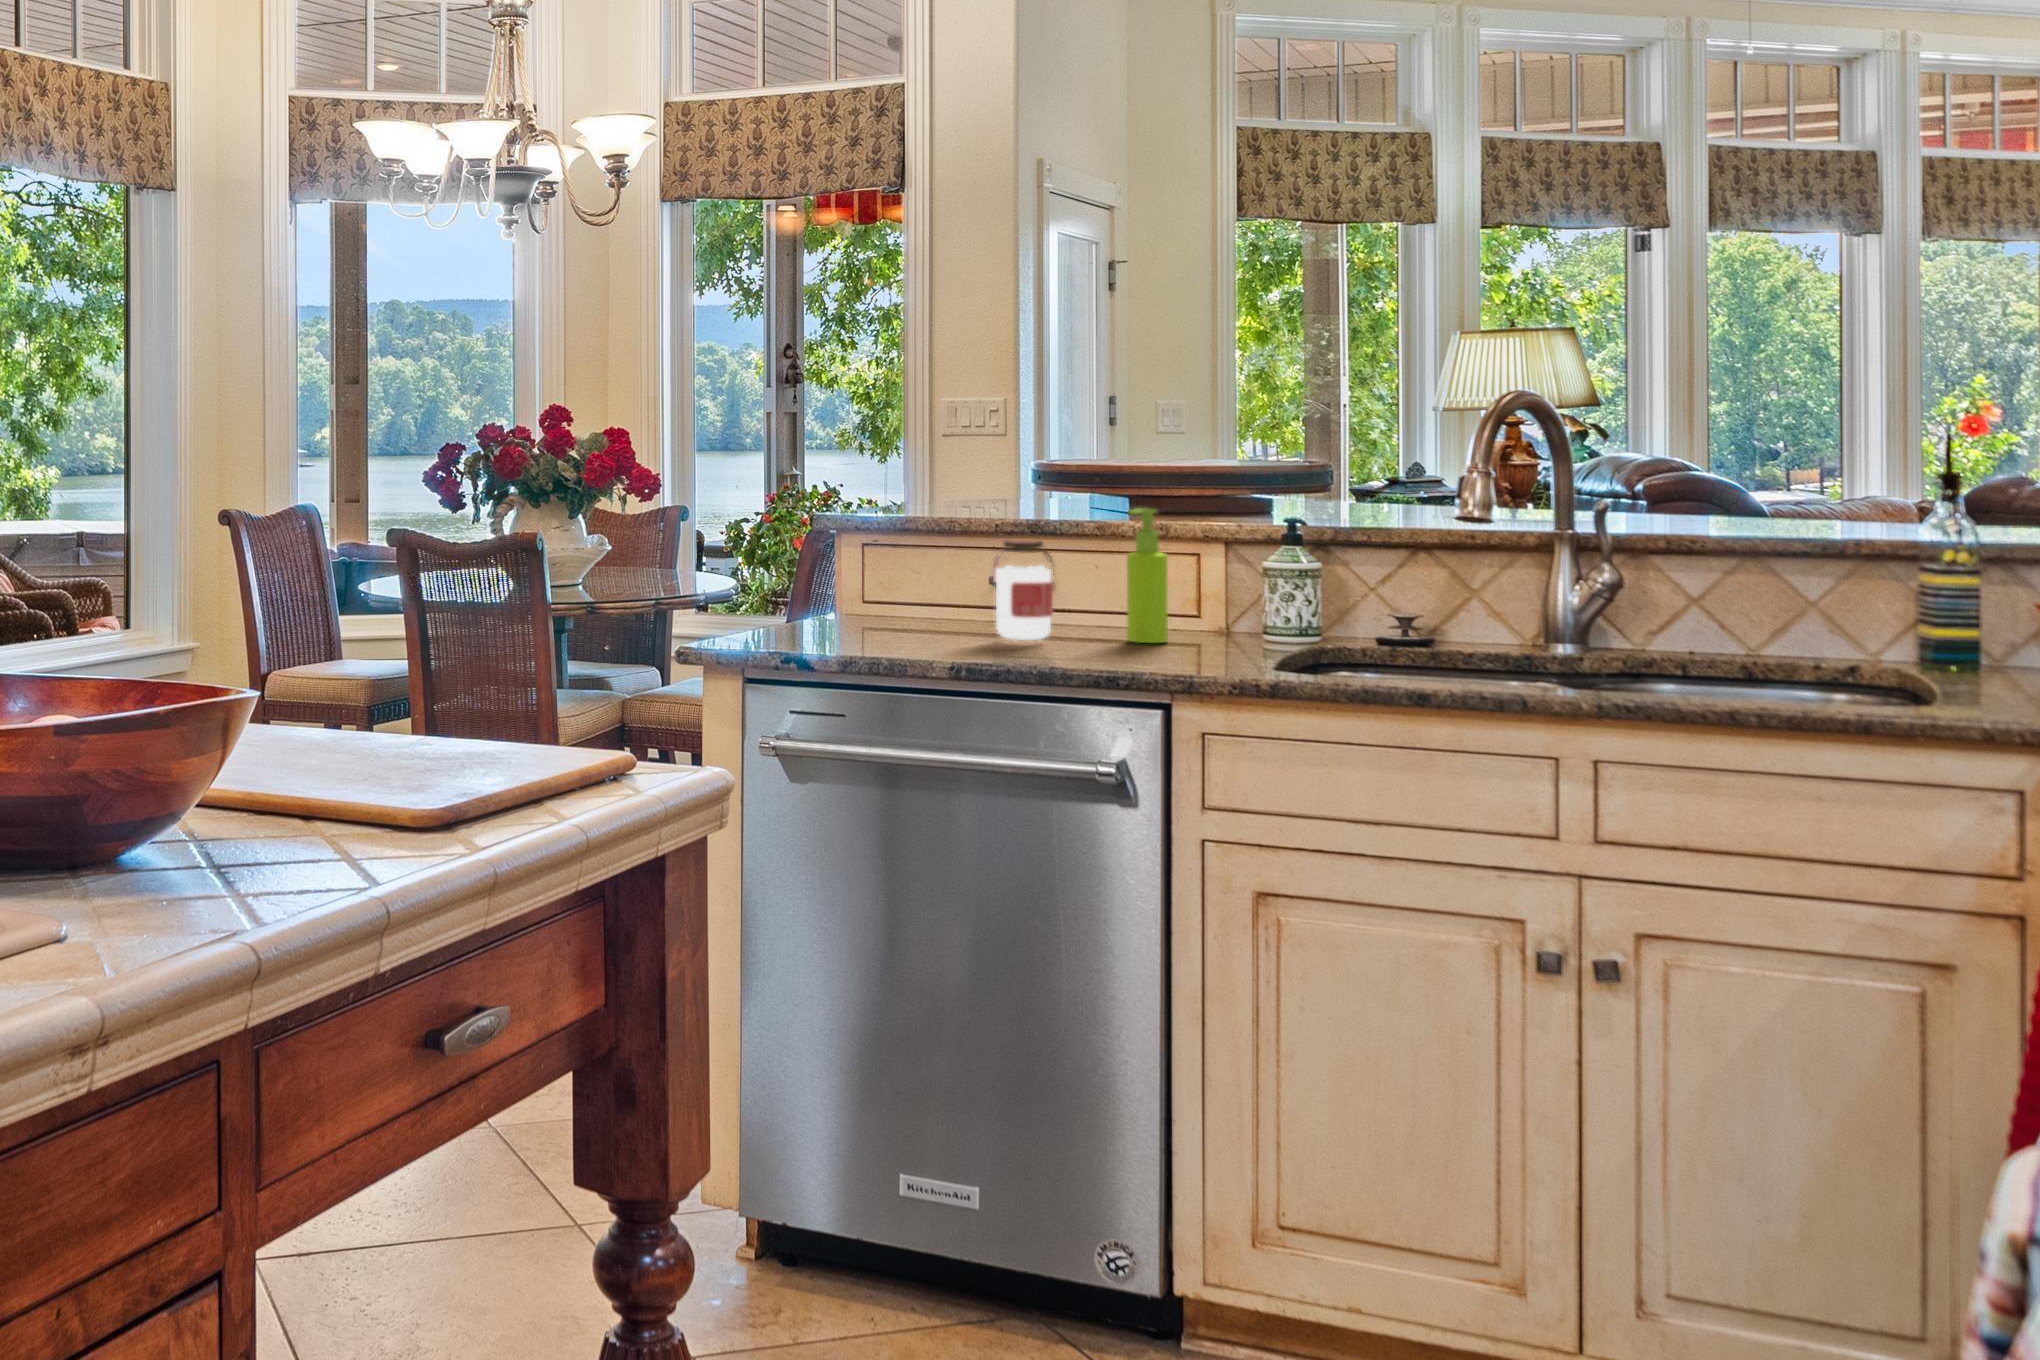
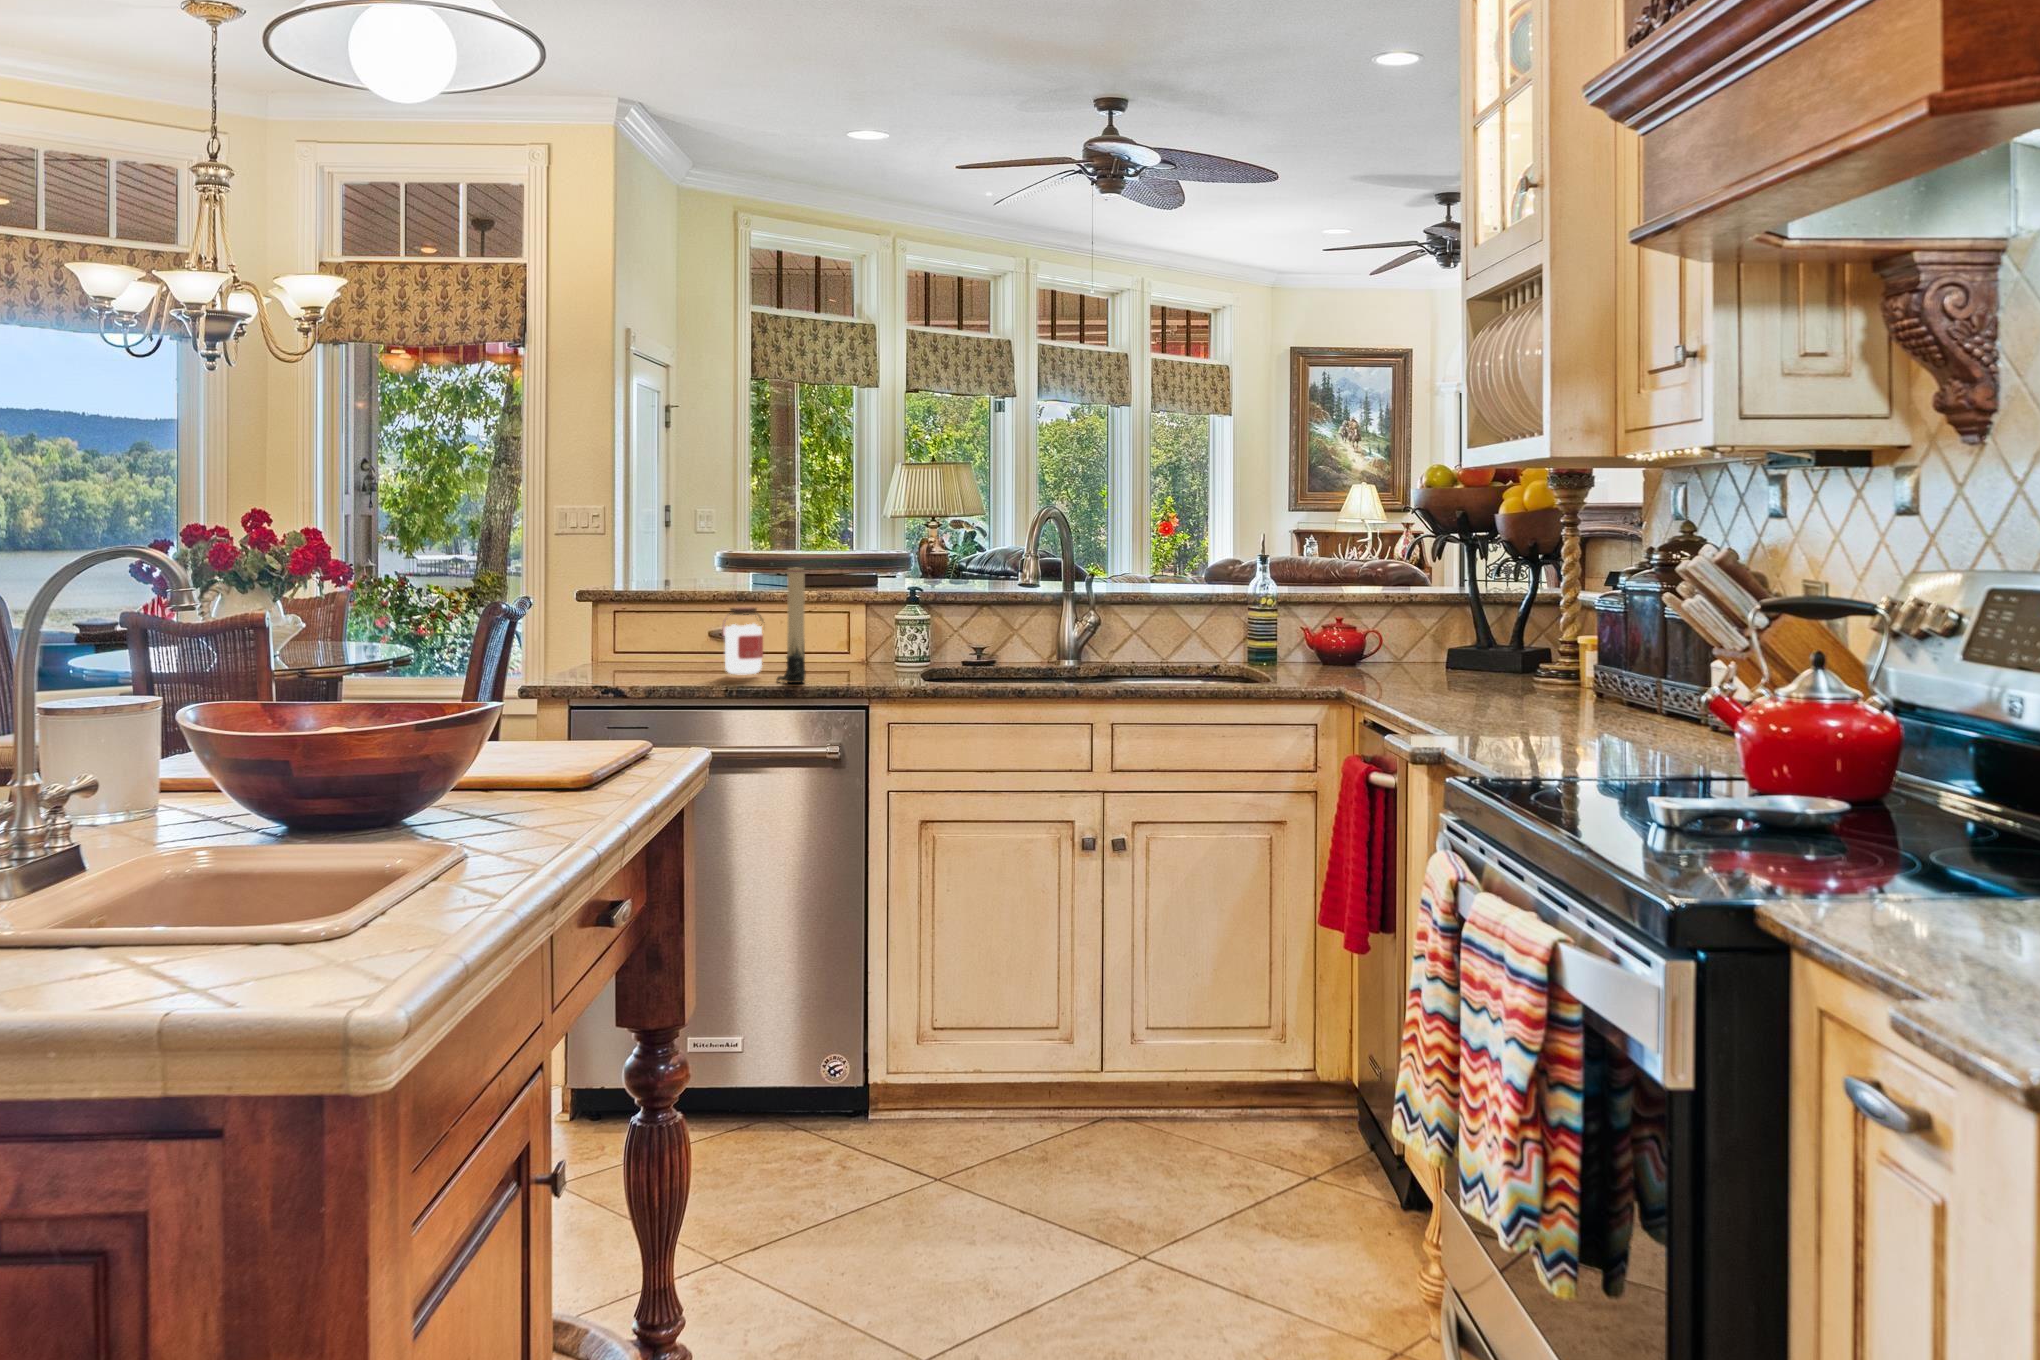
candle: none [1058,483,1101,658] -> present [777,568,806,683]
soap dispenser: present [1127,508,1168,643] -> none [811,584,837,672]

